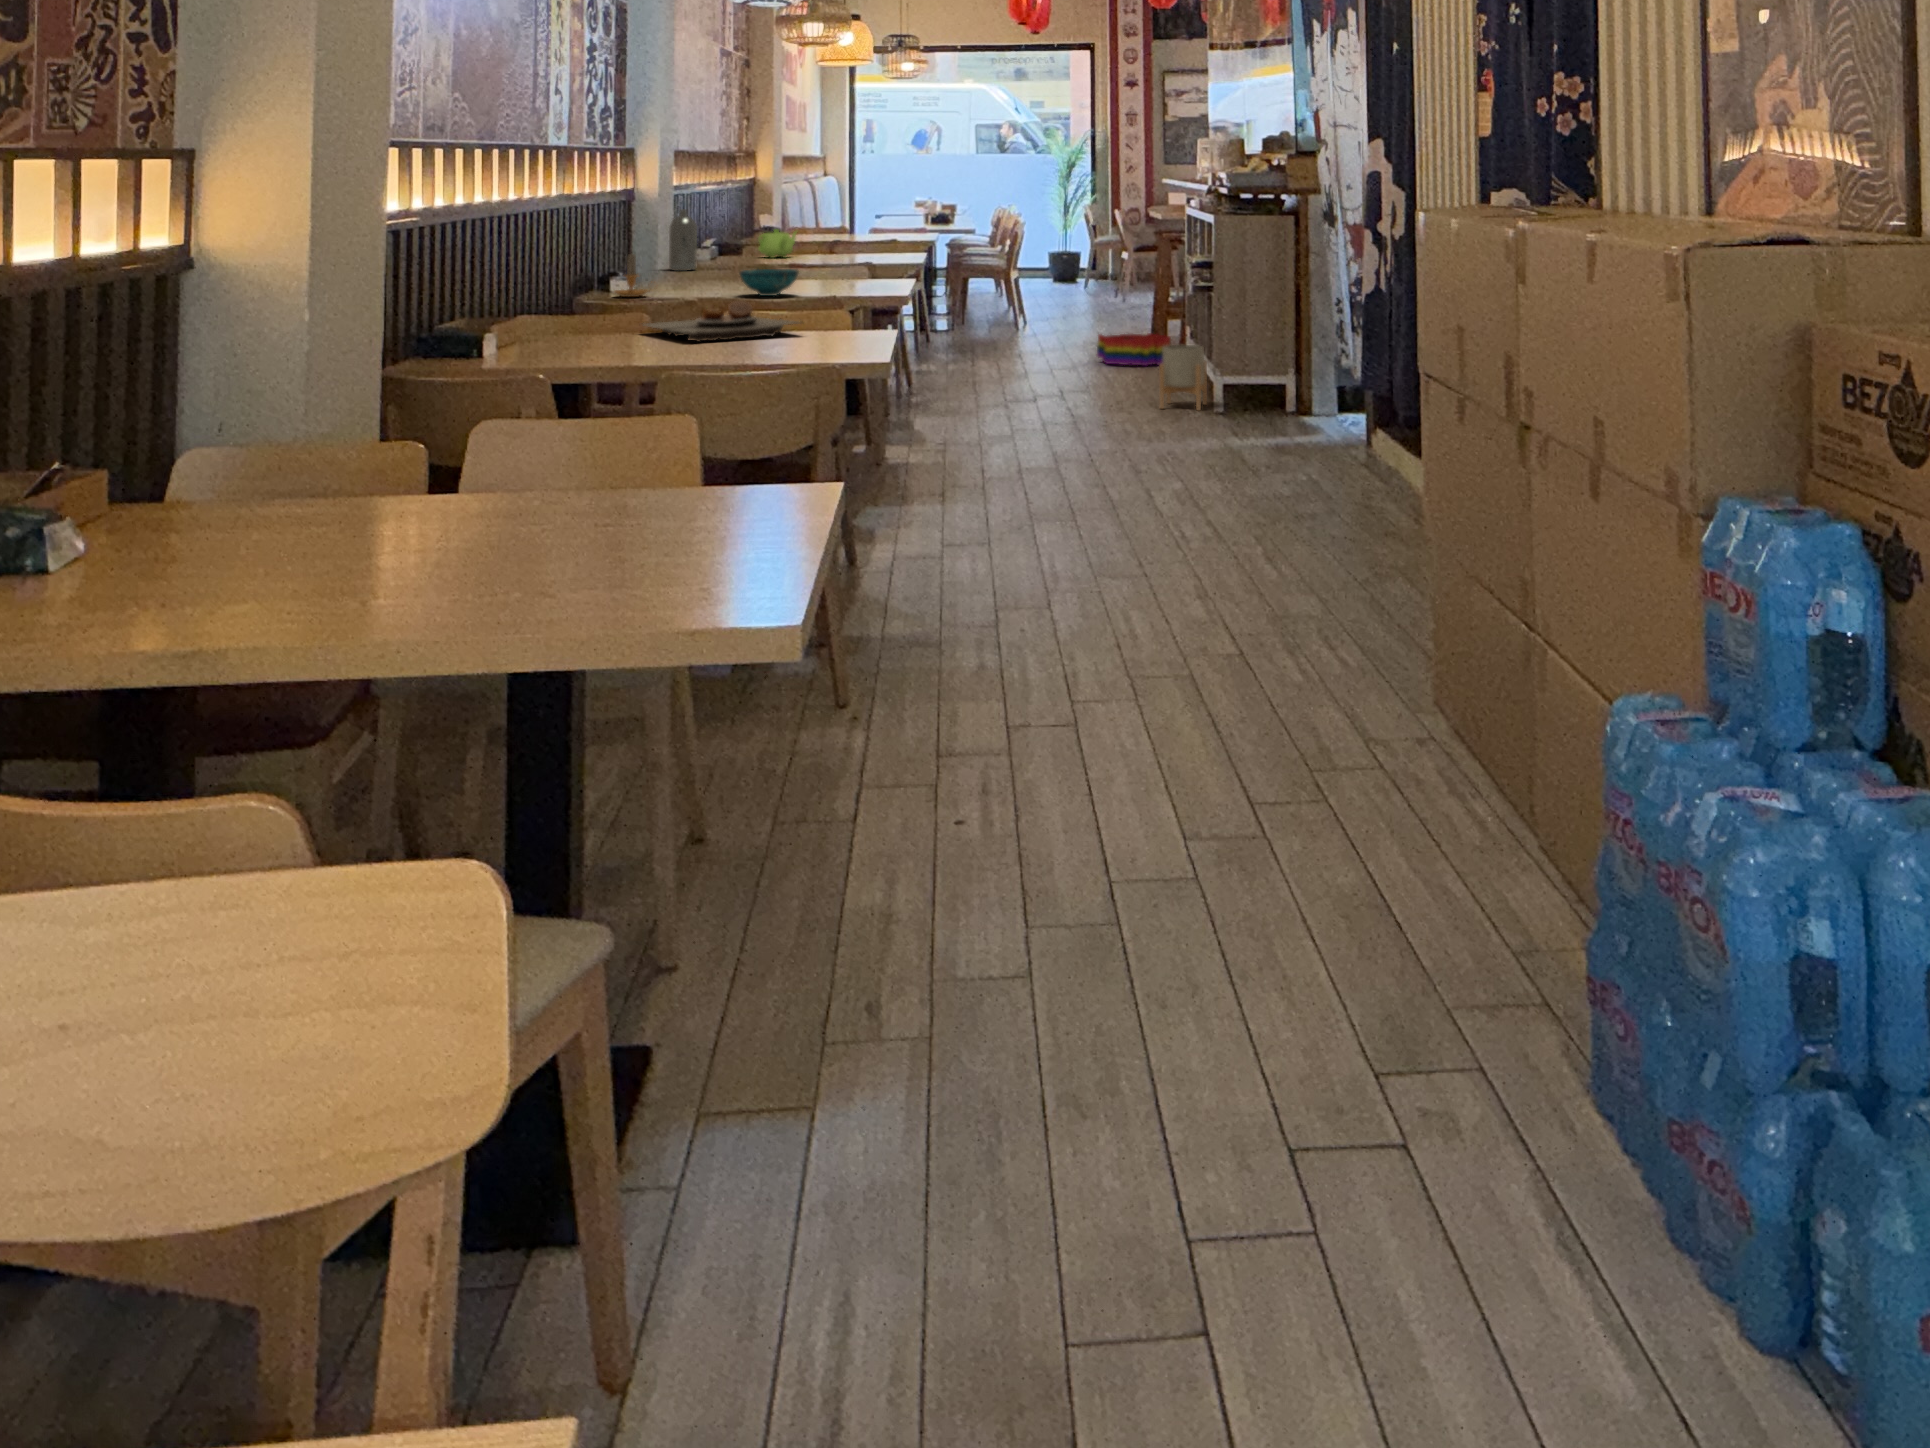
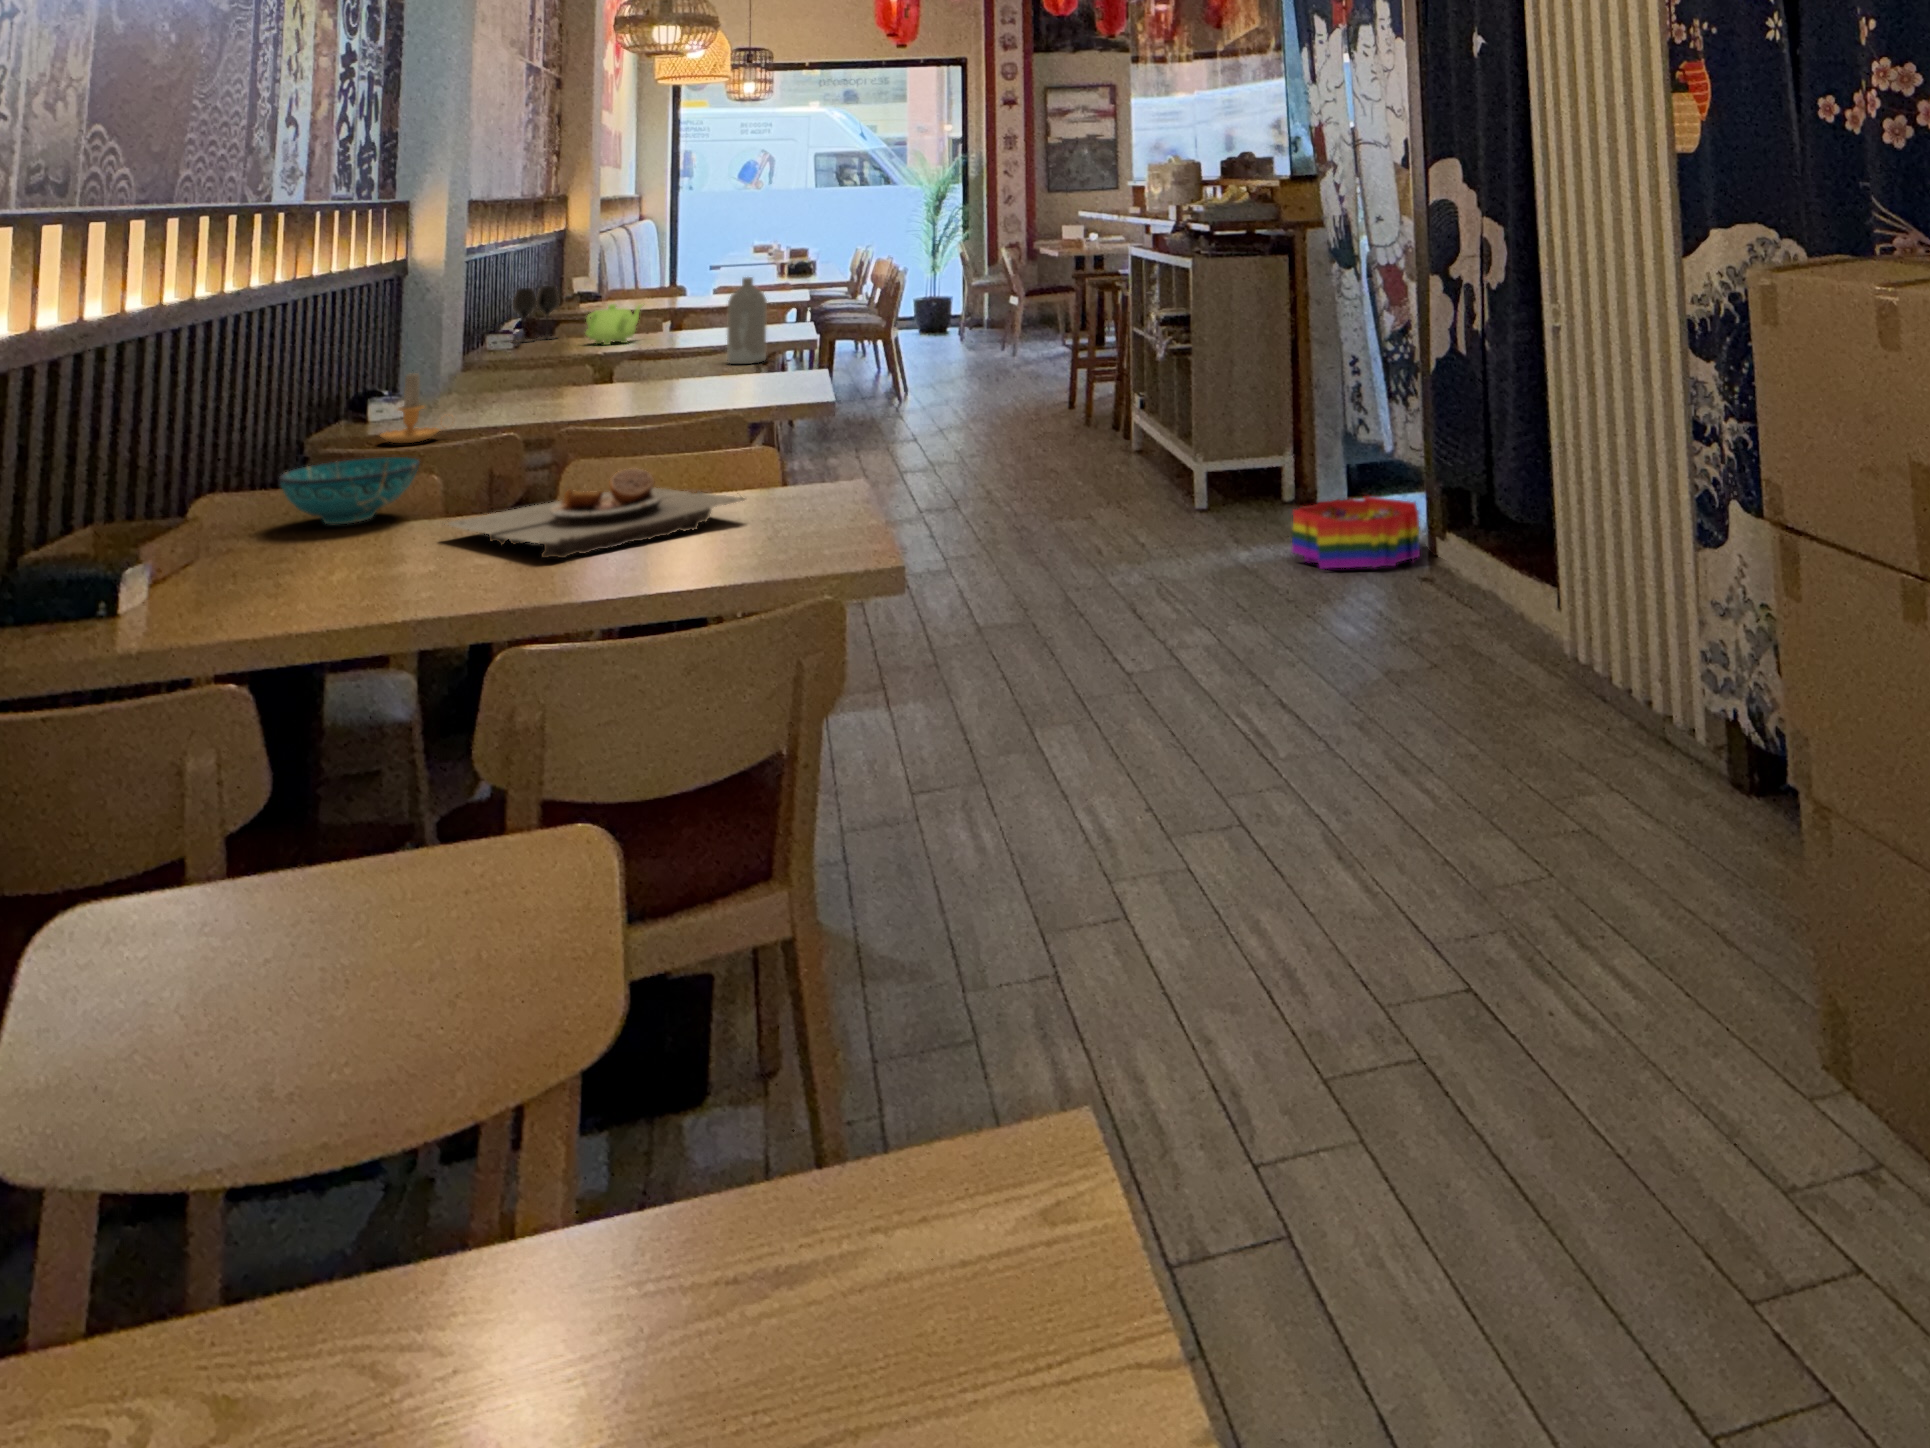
bottle: present [669,209,697,271] -> present [727,277,767,364]
wine glass: none [709,215,742,254] -> present [511,286,559,343]
bowl: present [740,269,799,296] -> present [280,457,419,524]
storage bin: present [1097,333,1171,365] -> present [1292,496,1420,569]
planter: present [1159,345,1207,410] -> none [1137,427,1194,515]

